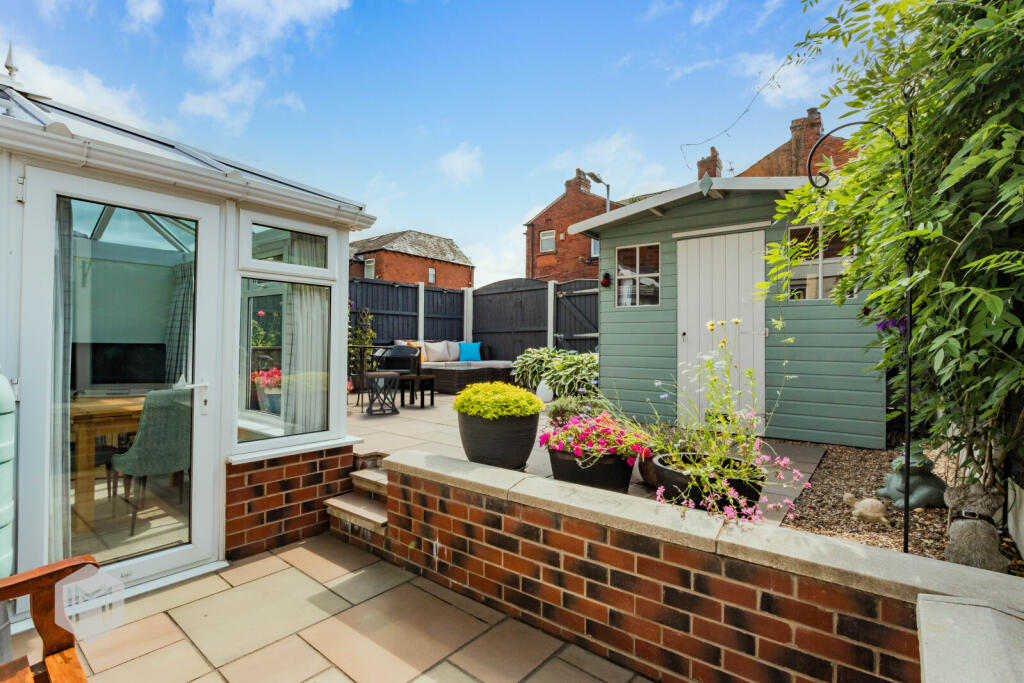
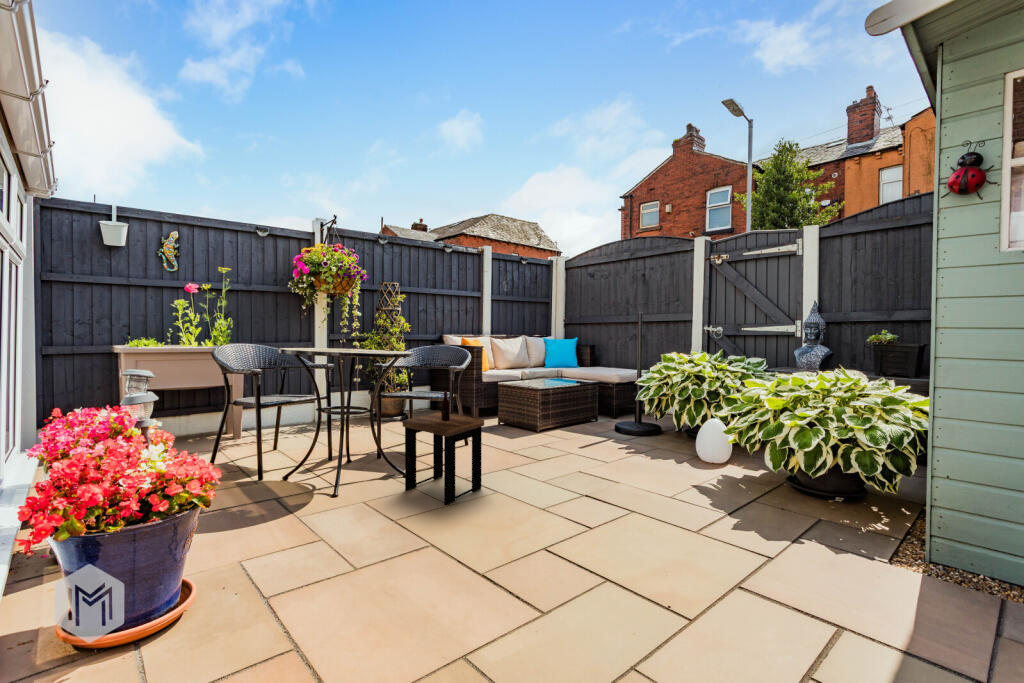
stool: present [366,372,399,416] -> none [276,420,370,566]

